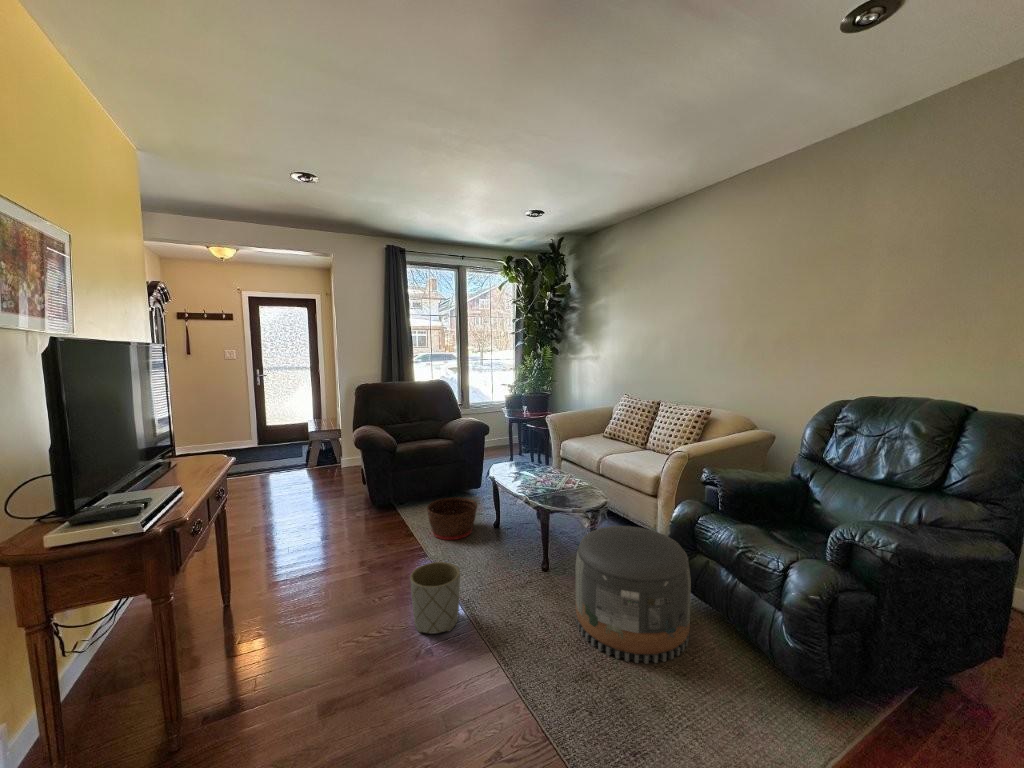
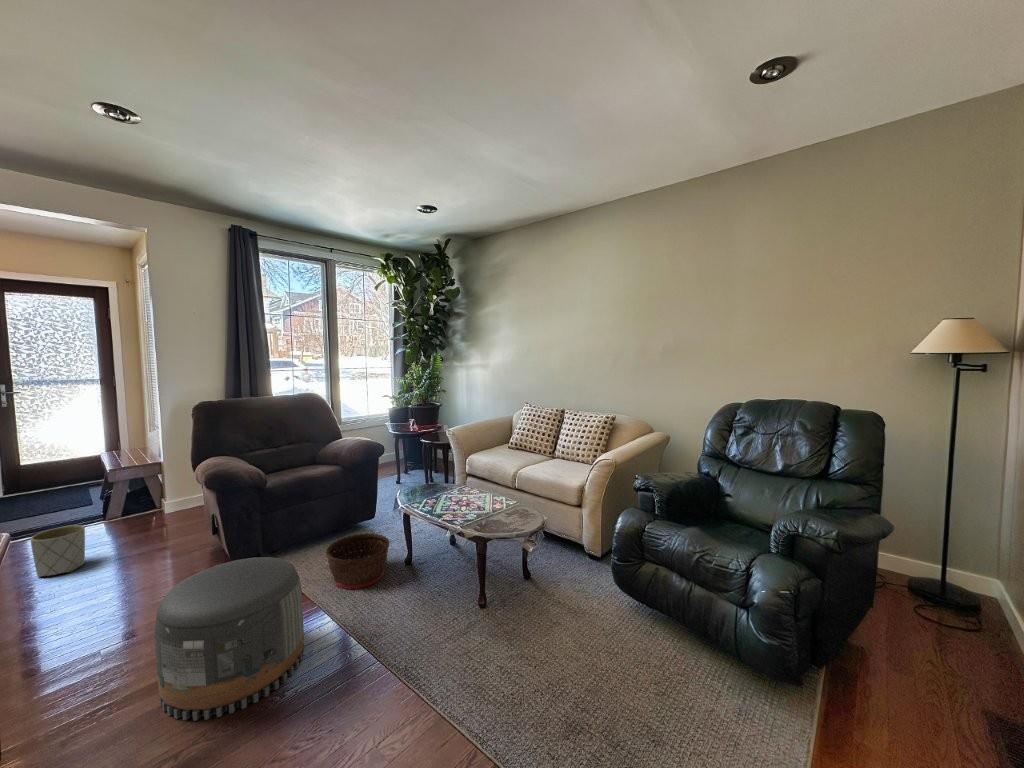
pouf: present [576,526,691,664] -> present [155,557,304,721]
planter: present [410,562,460,634] -> present [30,525,85,577]

